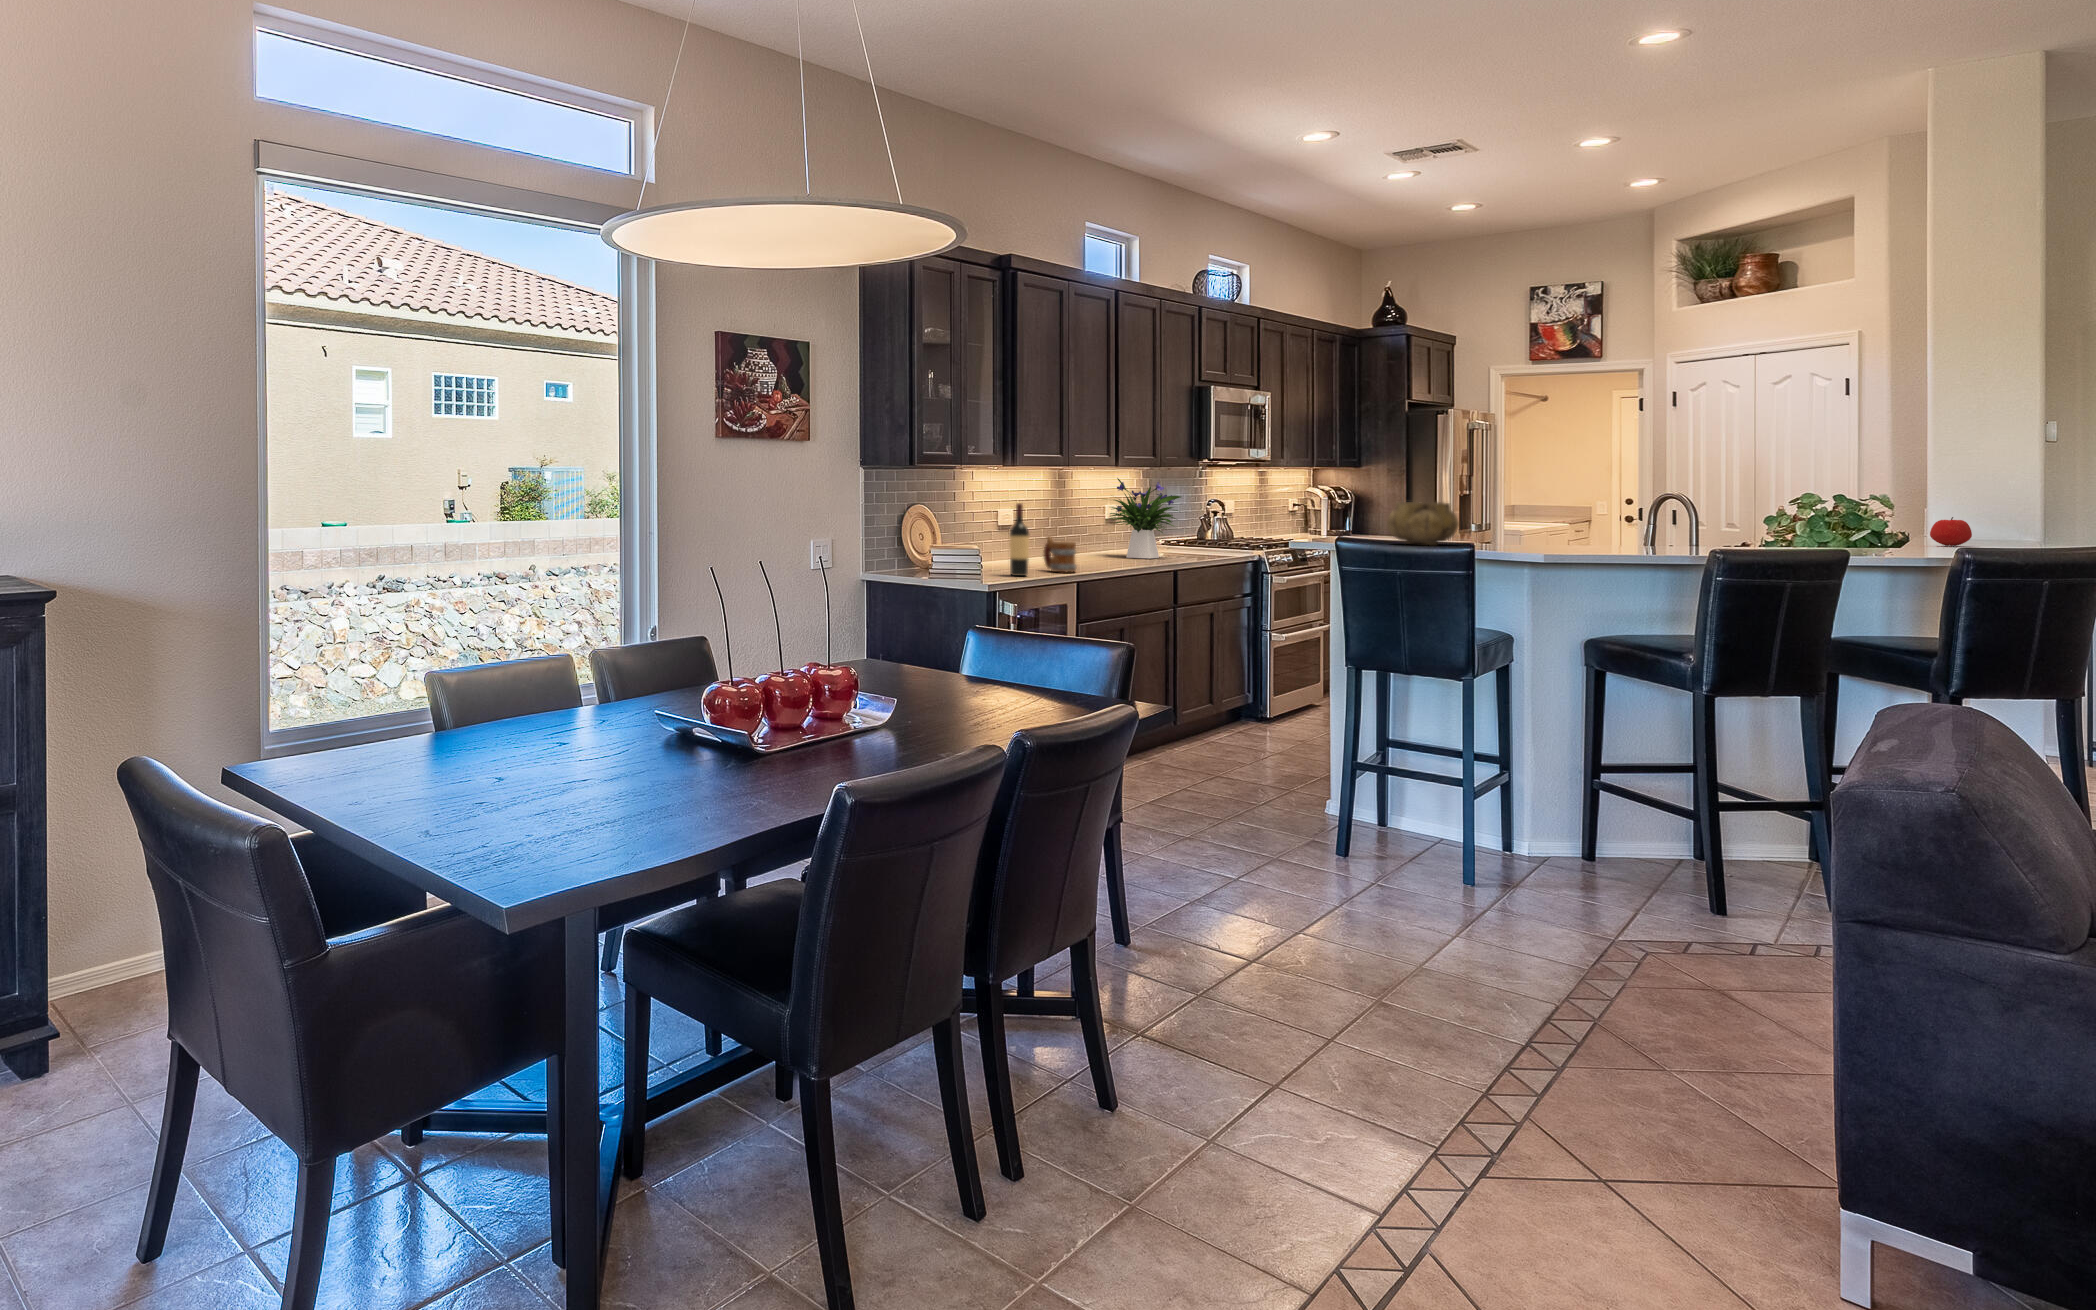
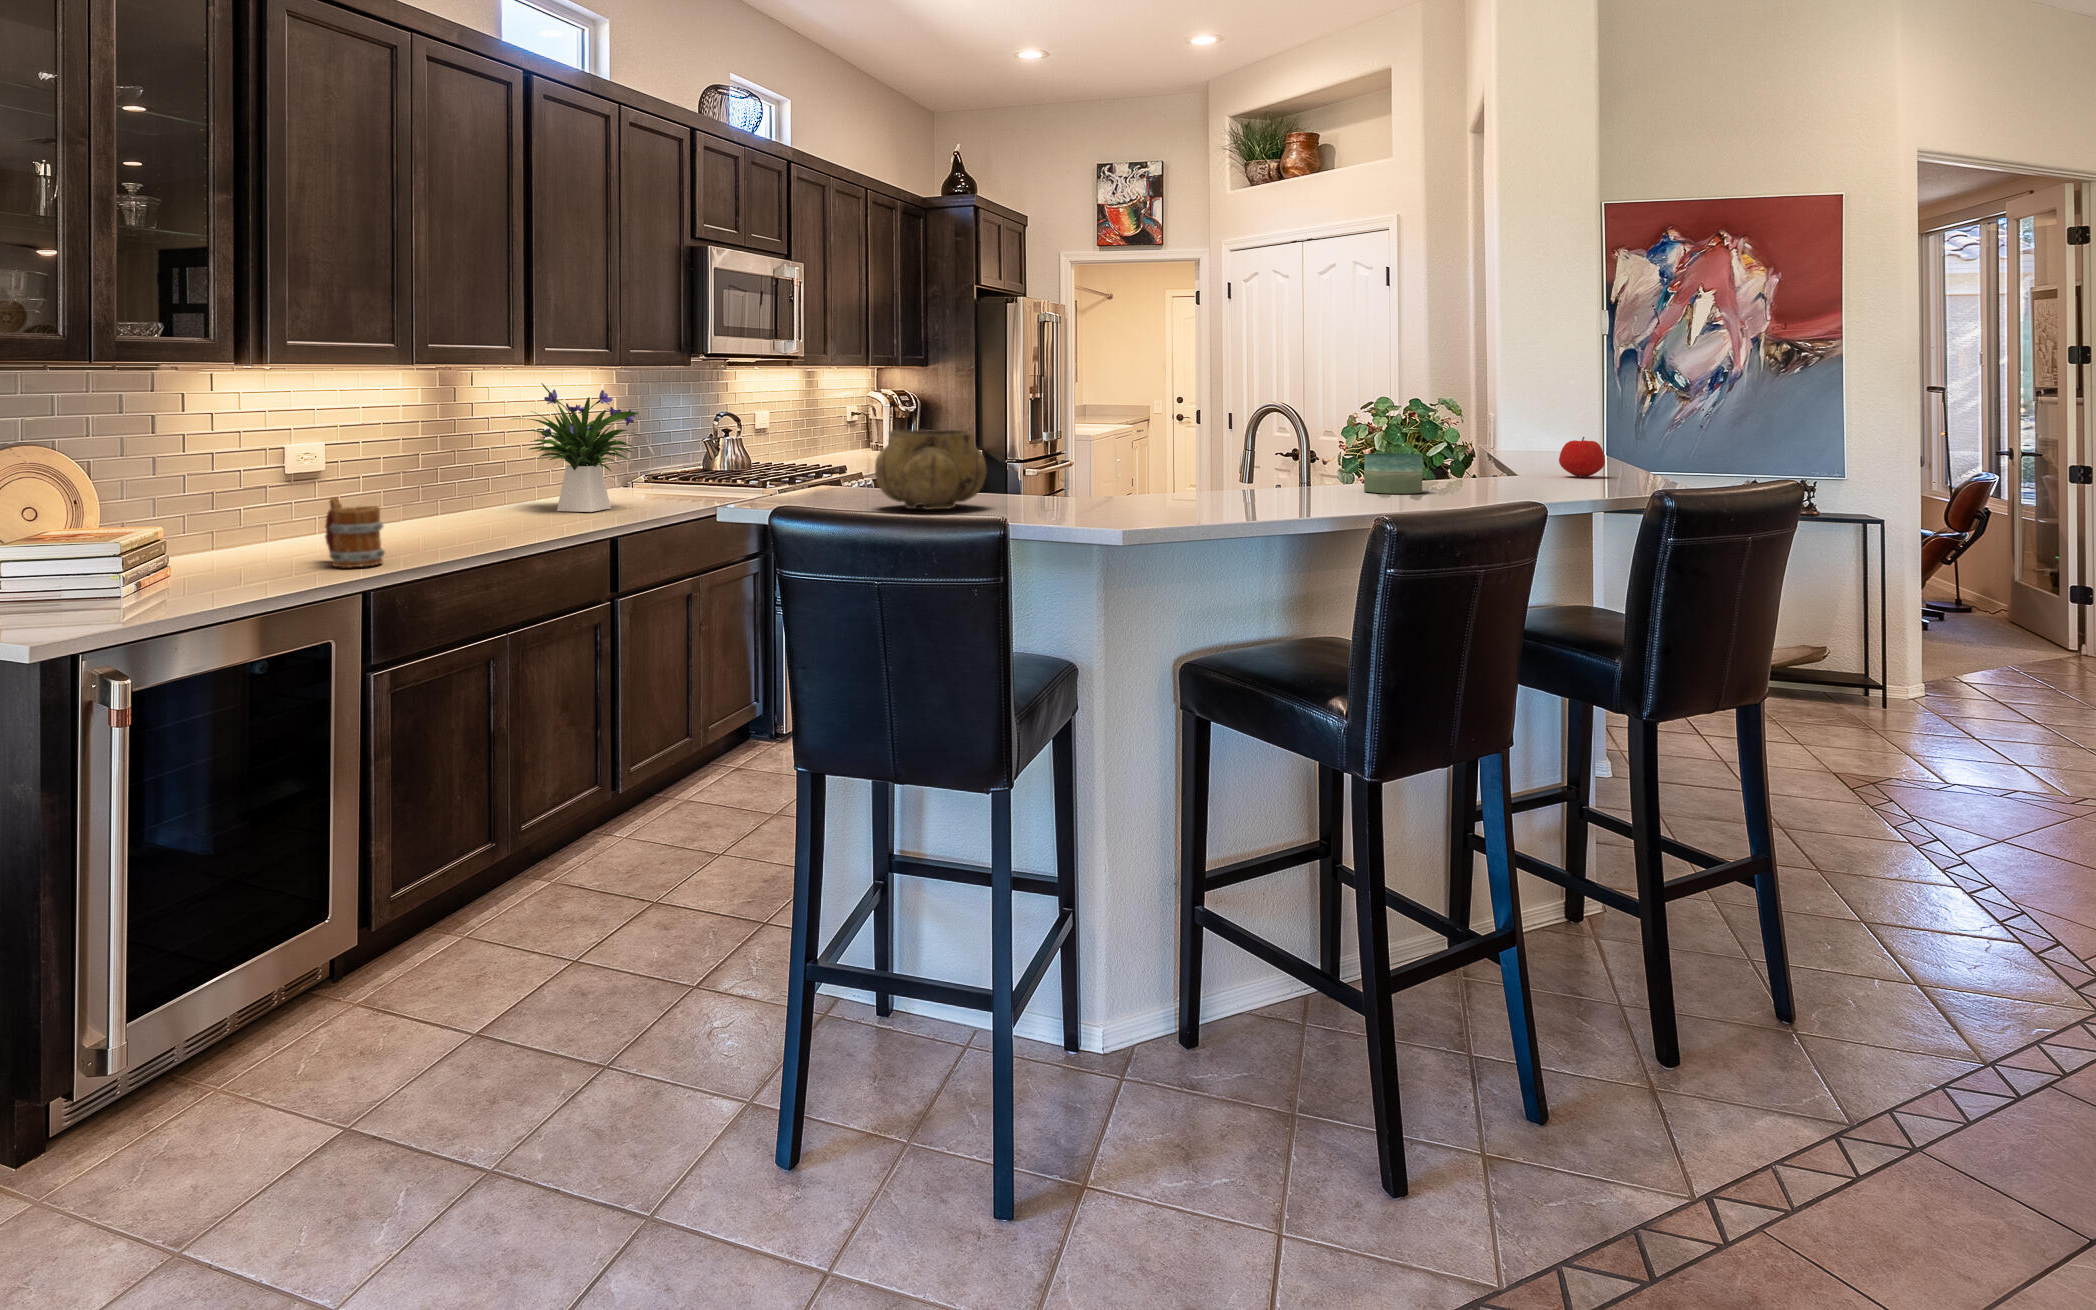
wine bottle: present [1009,503,1029,576] -> none [200,440,246,590]
candle: none [1736,523,1783,547] -> present [1364,453,1423,494]

